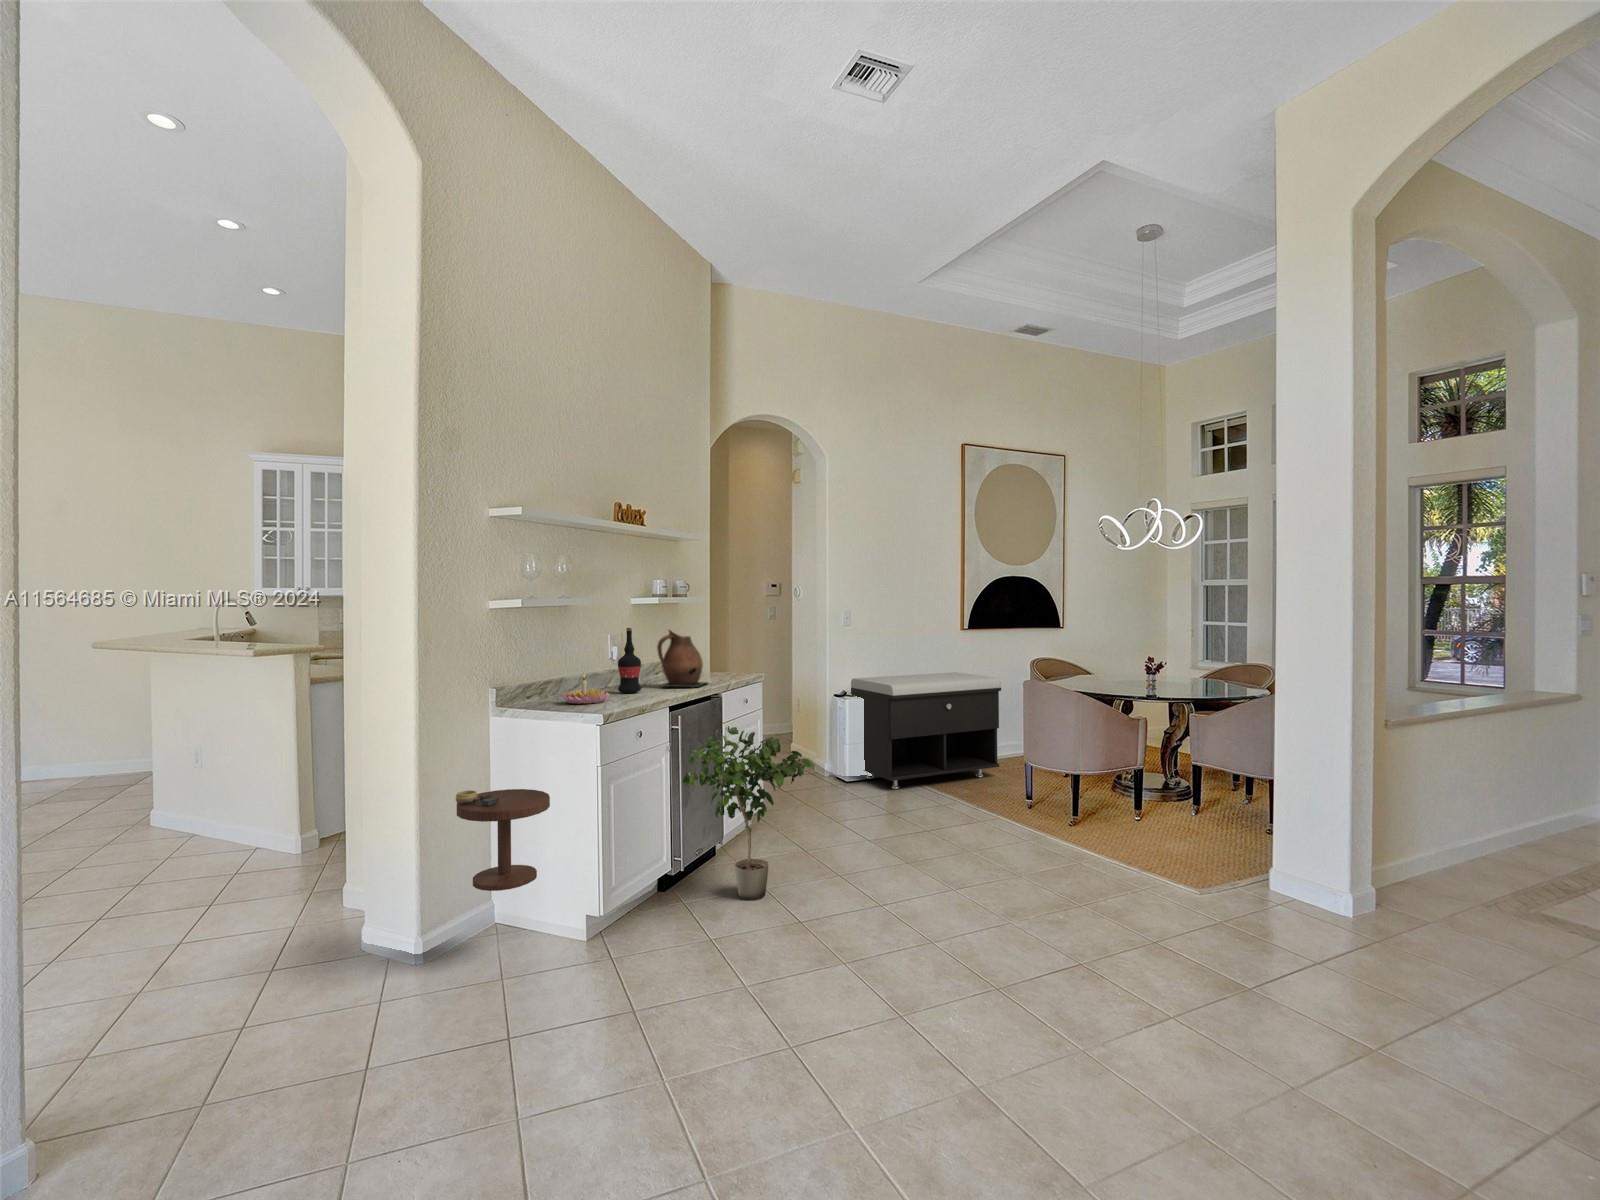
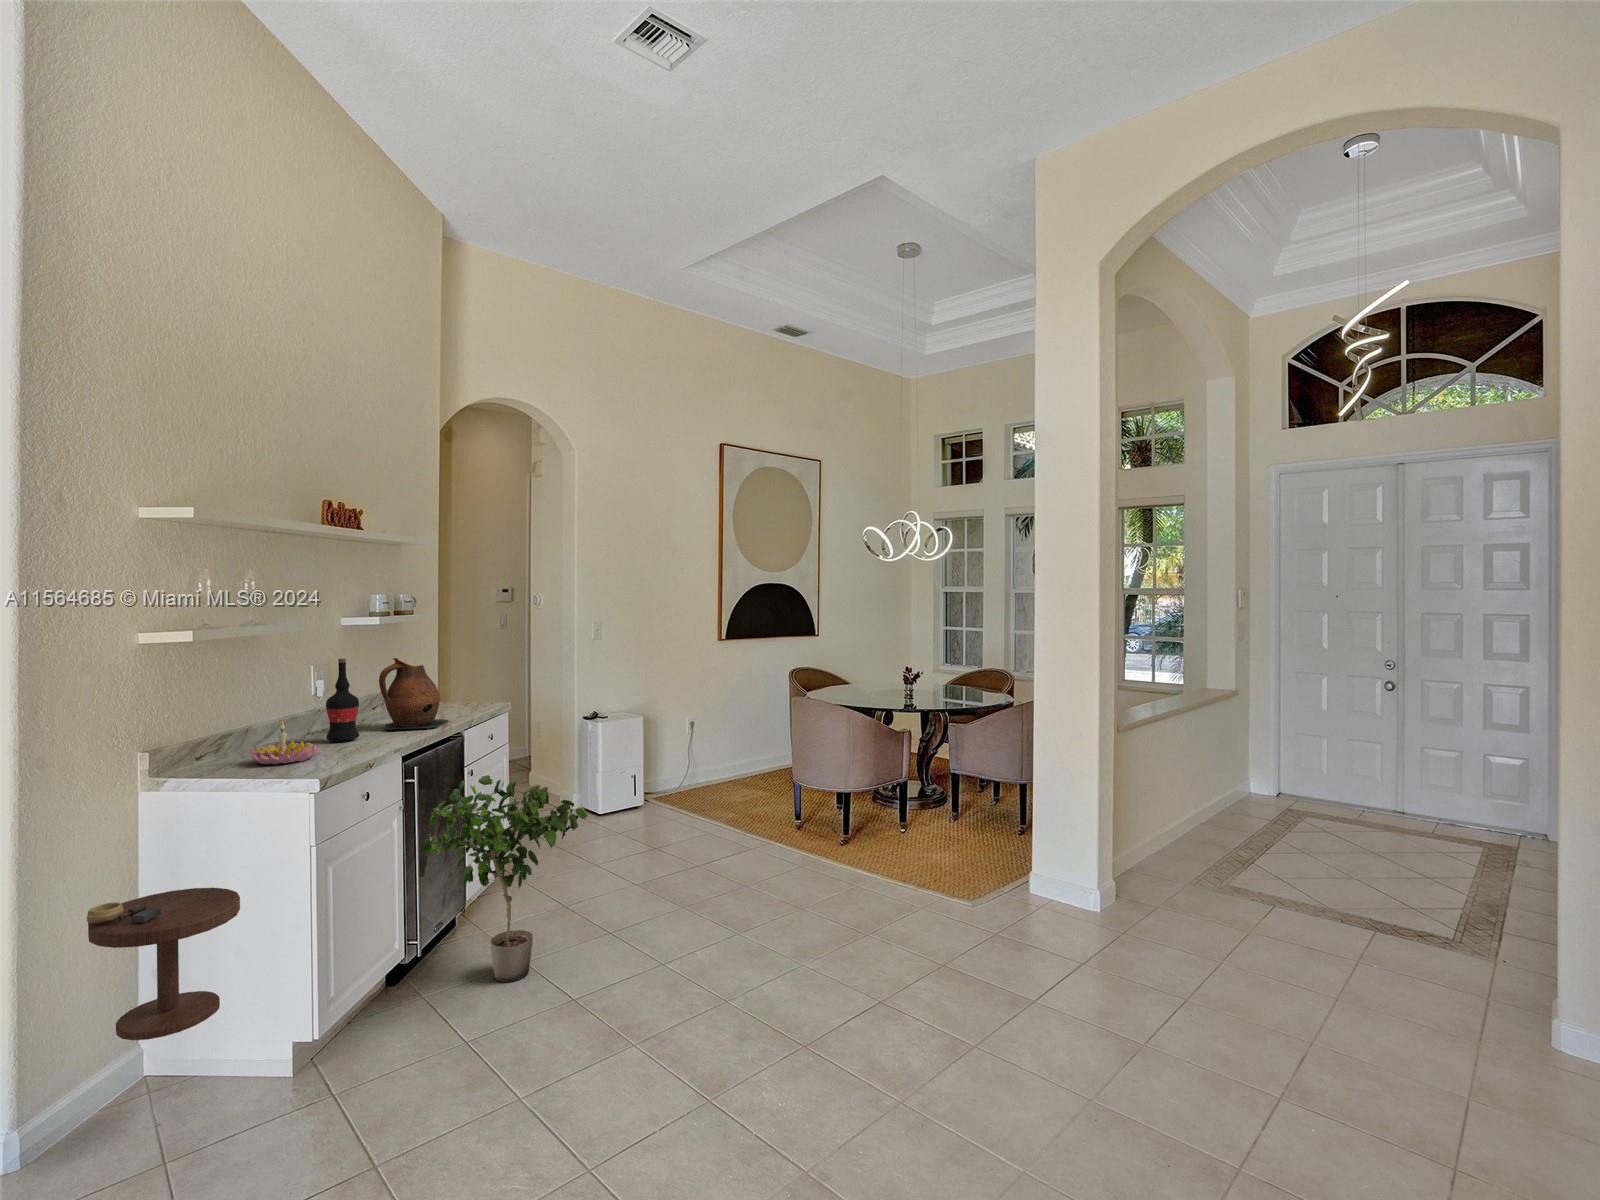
storage bench: present [851,672,1001,789] -> none [605,686,766,819]

